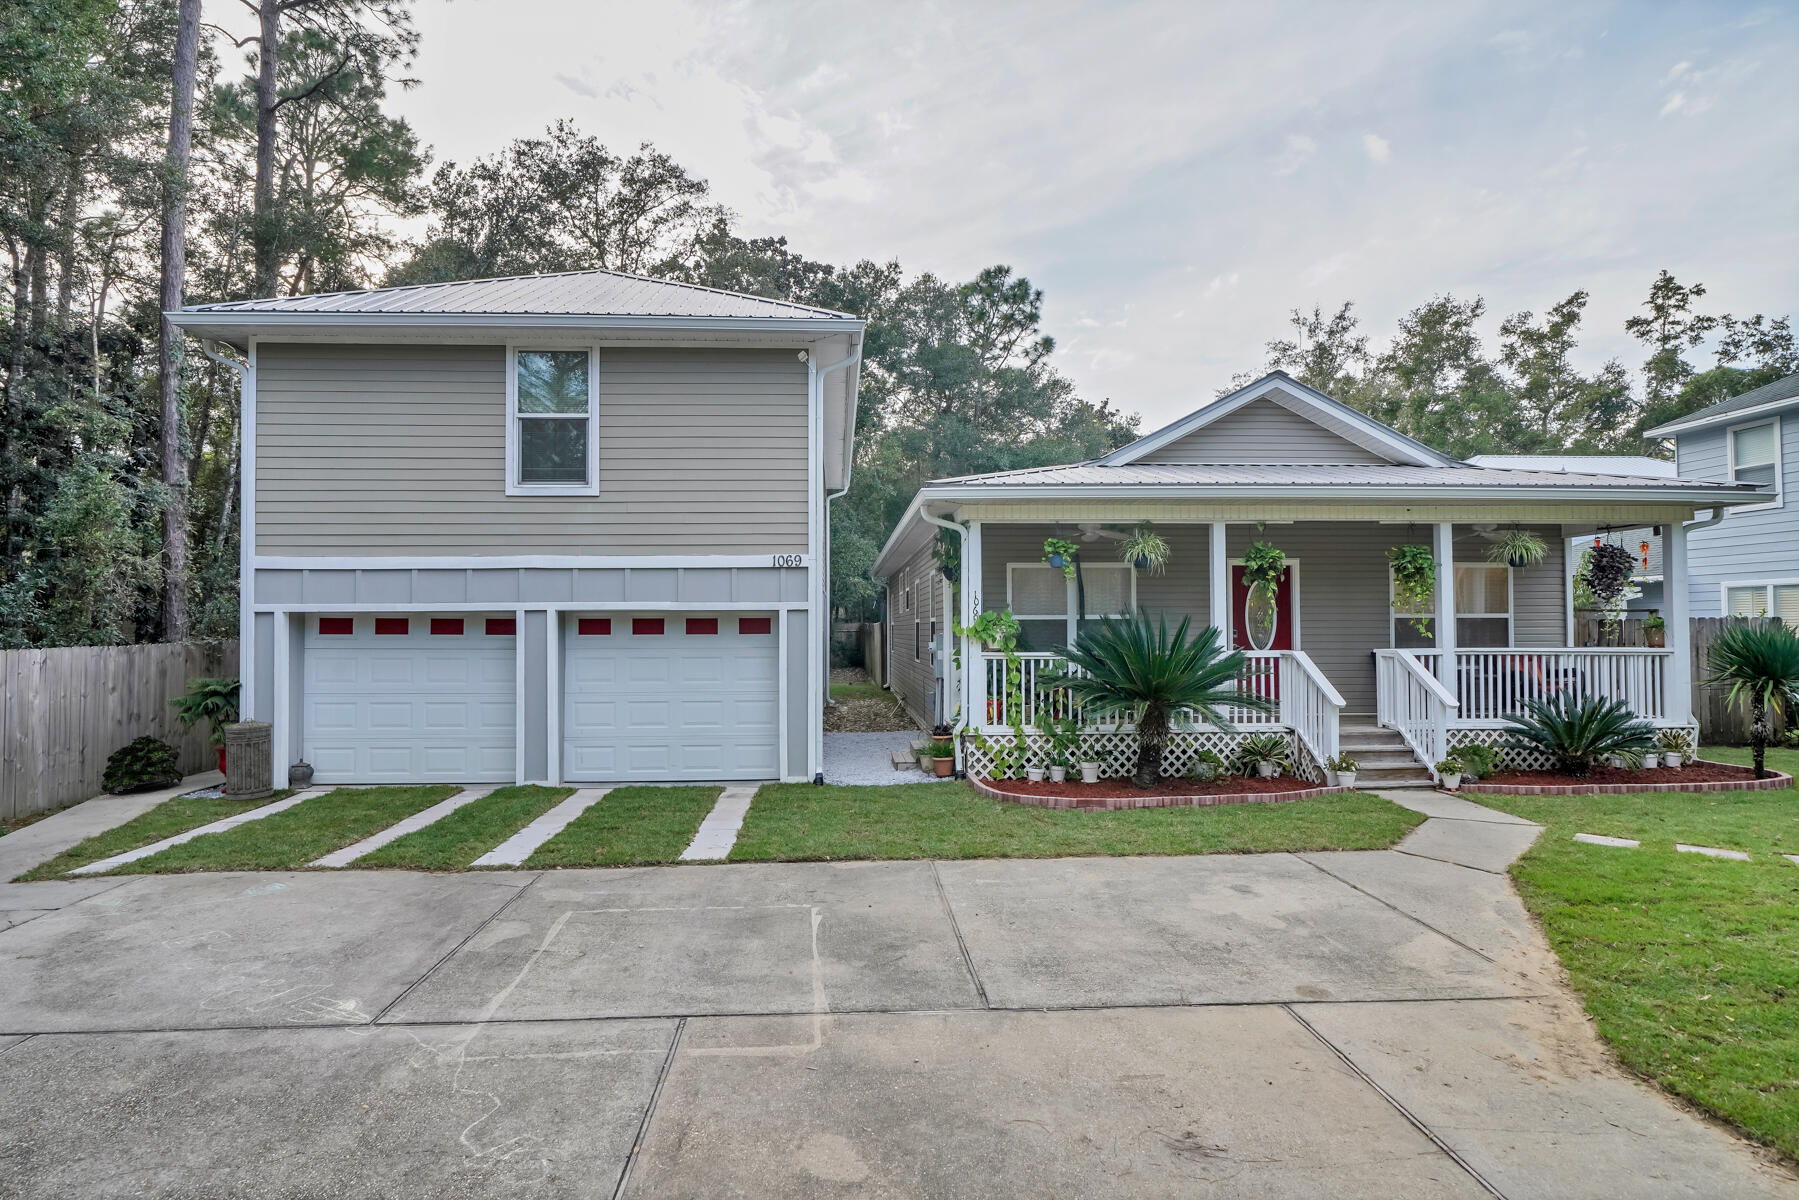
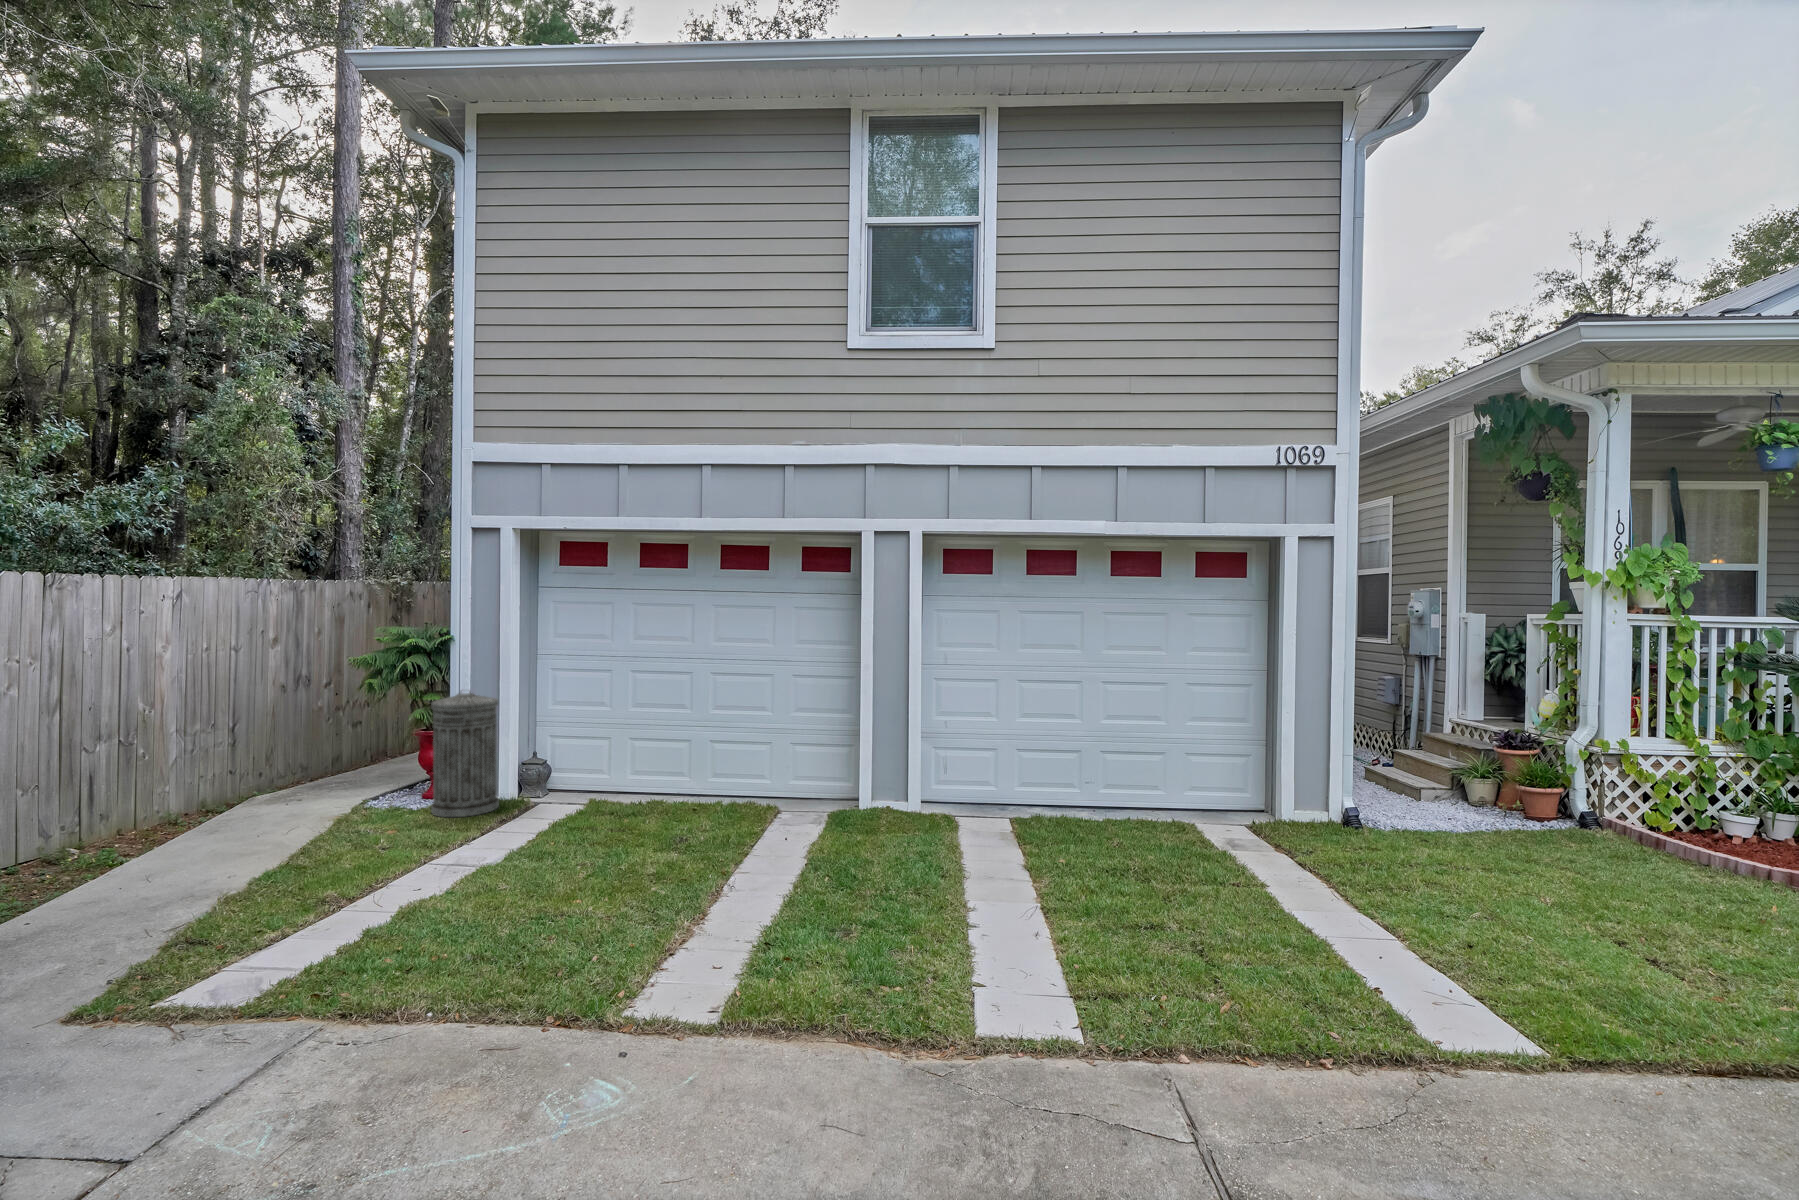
potted plant: present [101,735,183,794] -> none [257,710,369,797]

